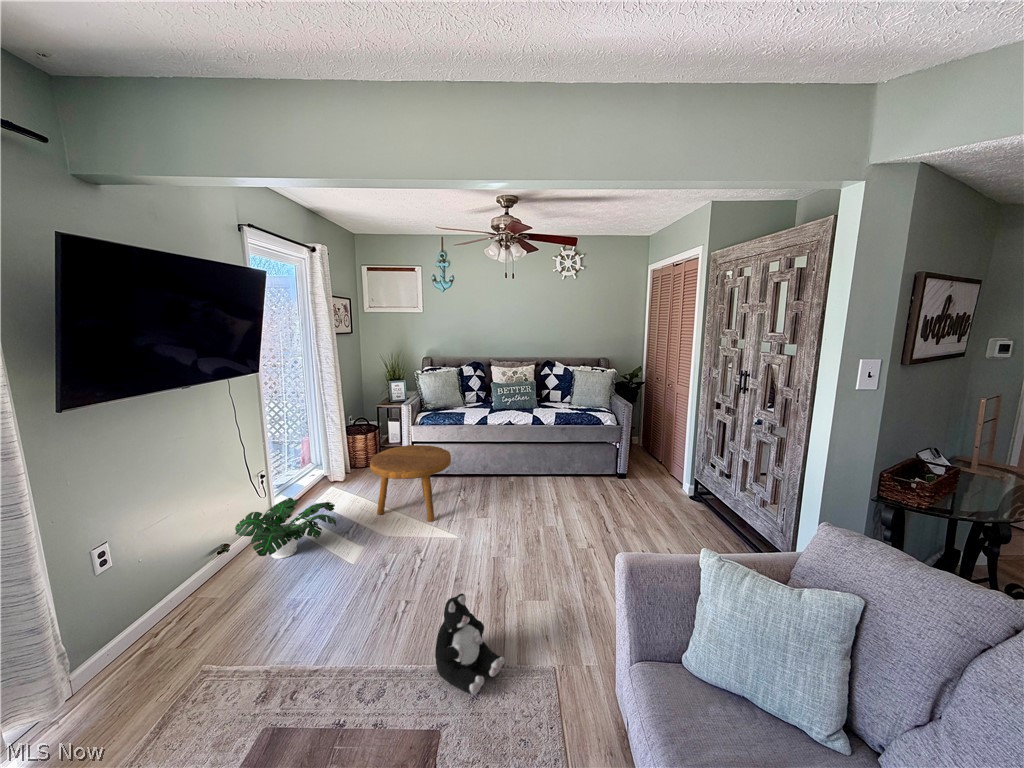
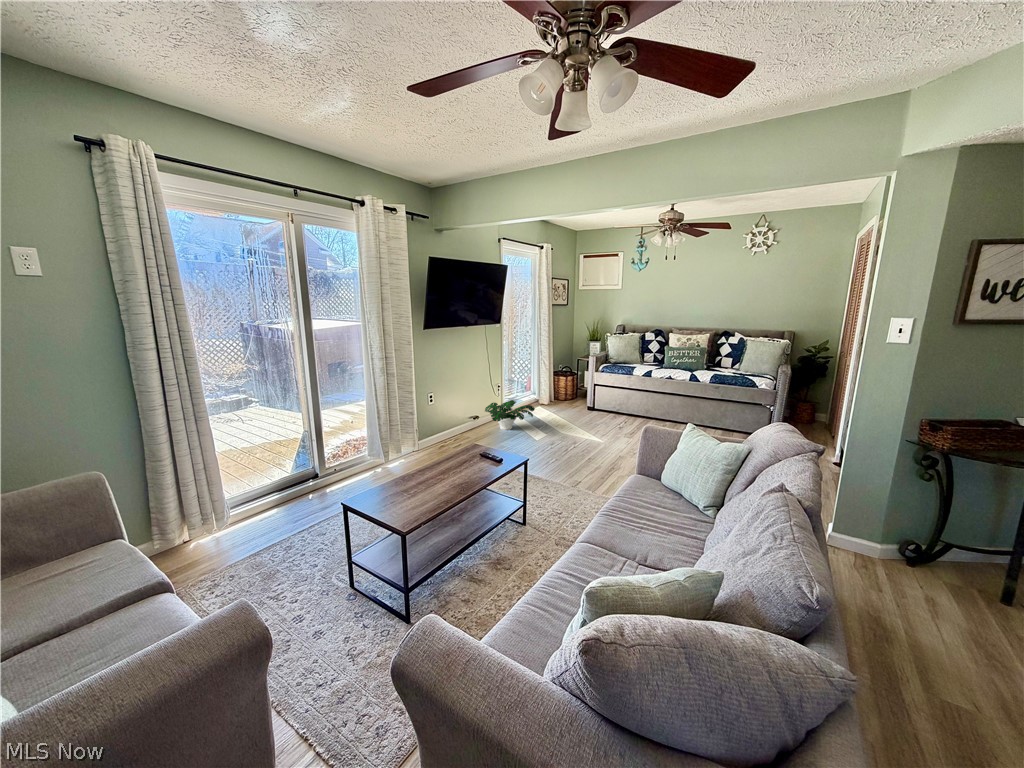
footstool: present [370,445,451,522] -> none [558,383,613,433]
plush toy: present [435,594,505,695] -> none [558,445,593,491]

